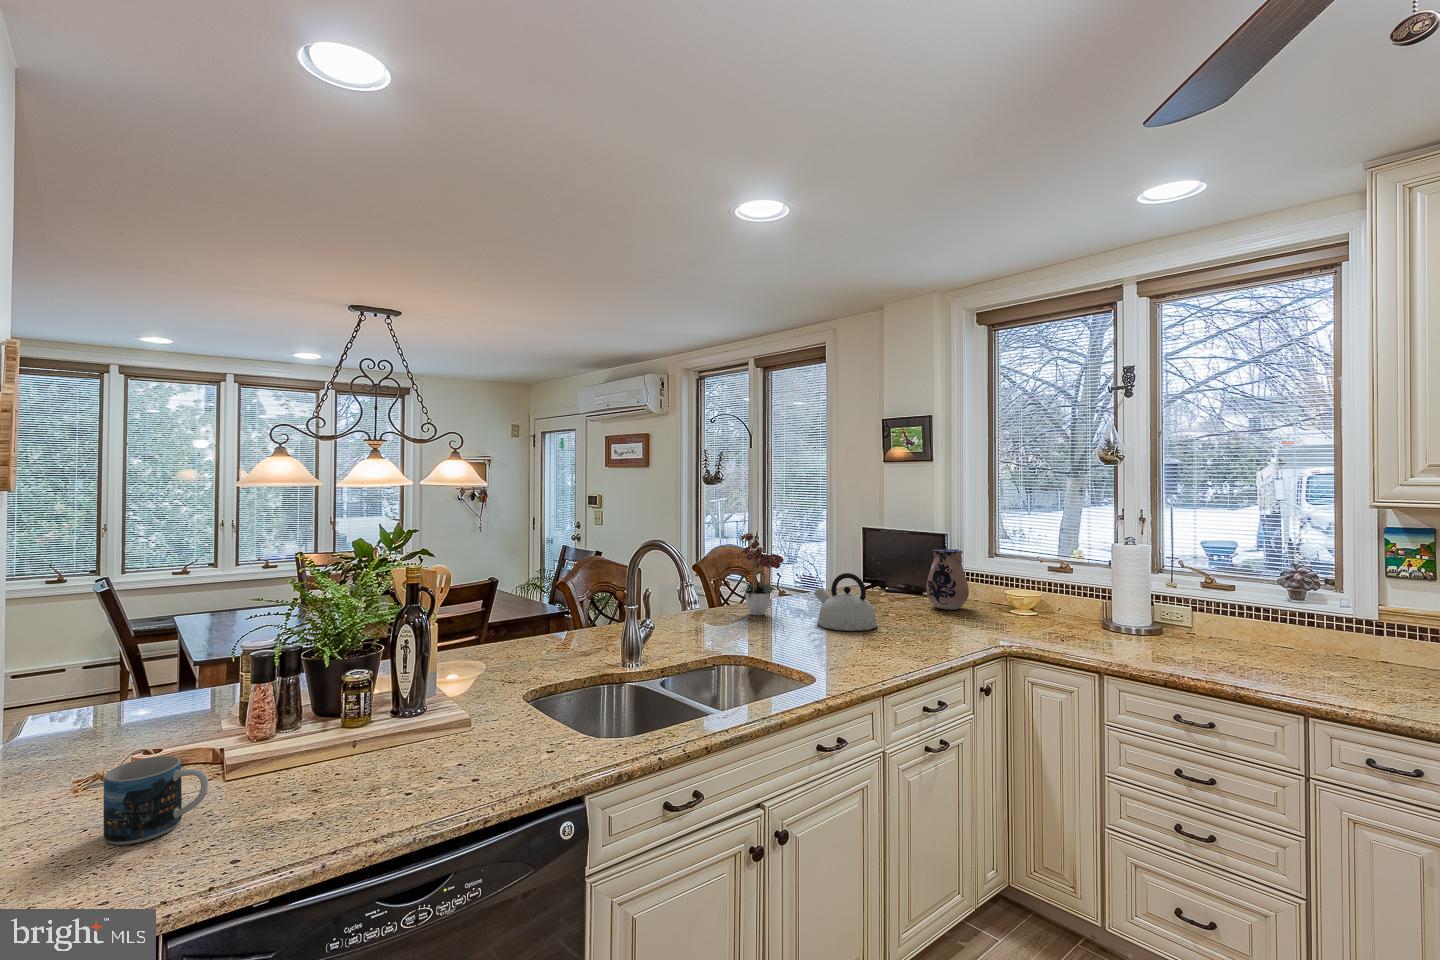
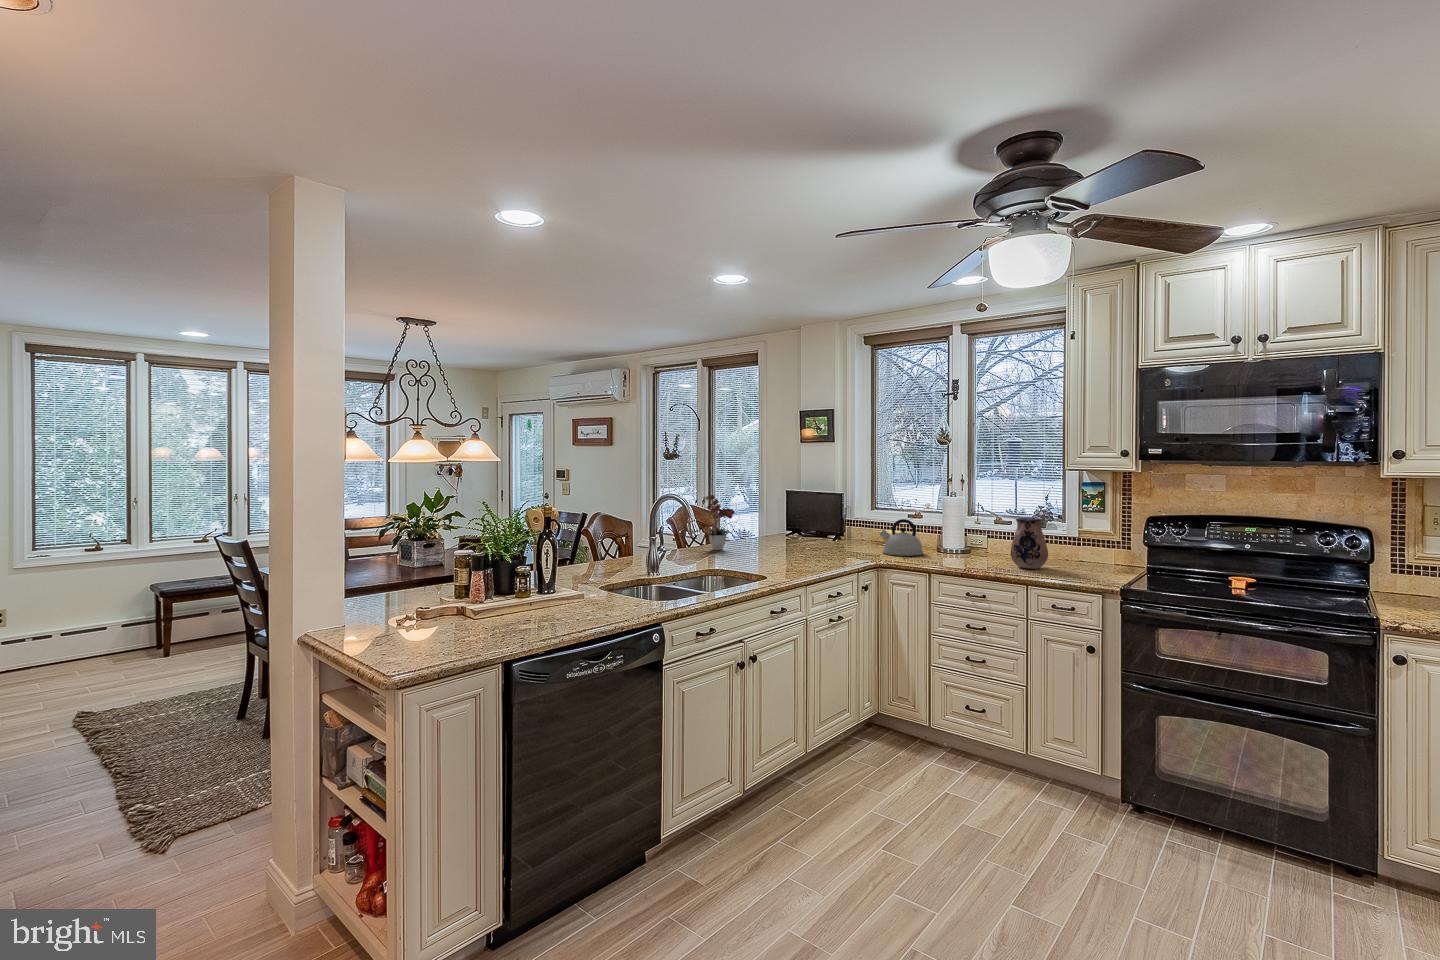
ceramic pitcher: present [926,549,969,610] -> present [1011,518,1048,569]
kettle: present [814,573,878,631] -> present [880,519,923,556]
mug: present [104,756,208,845] -> none [446,602,491,638]

